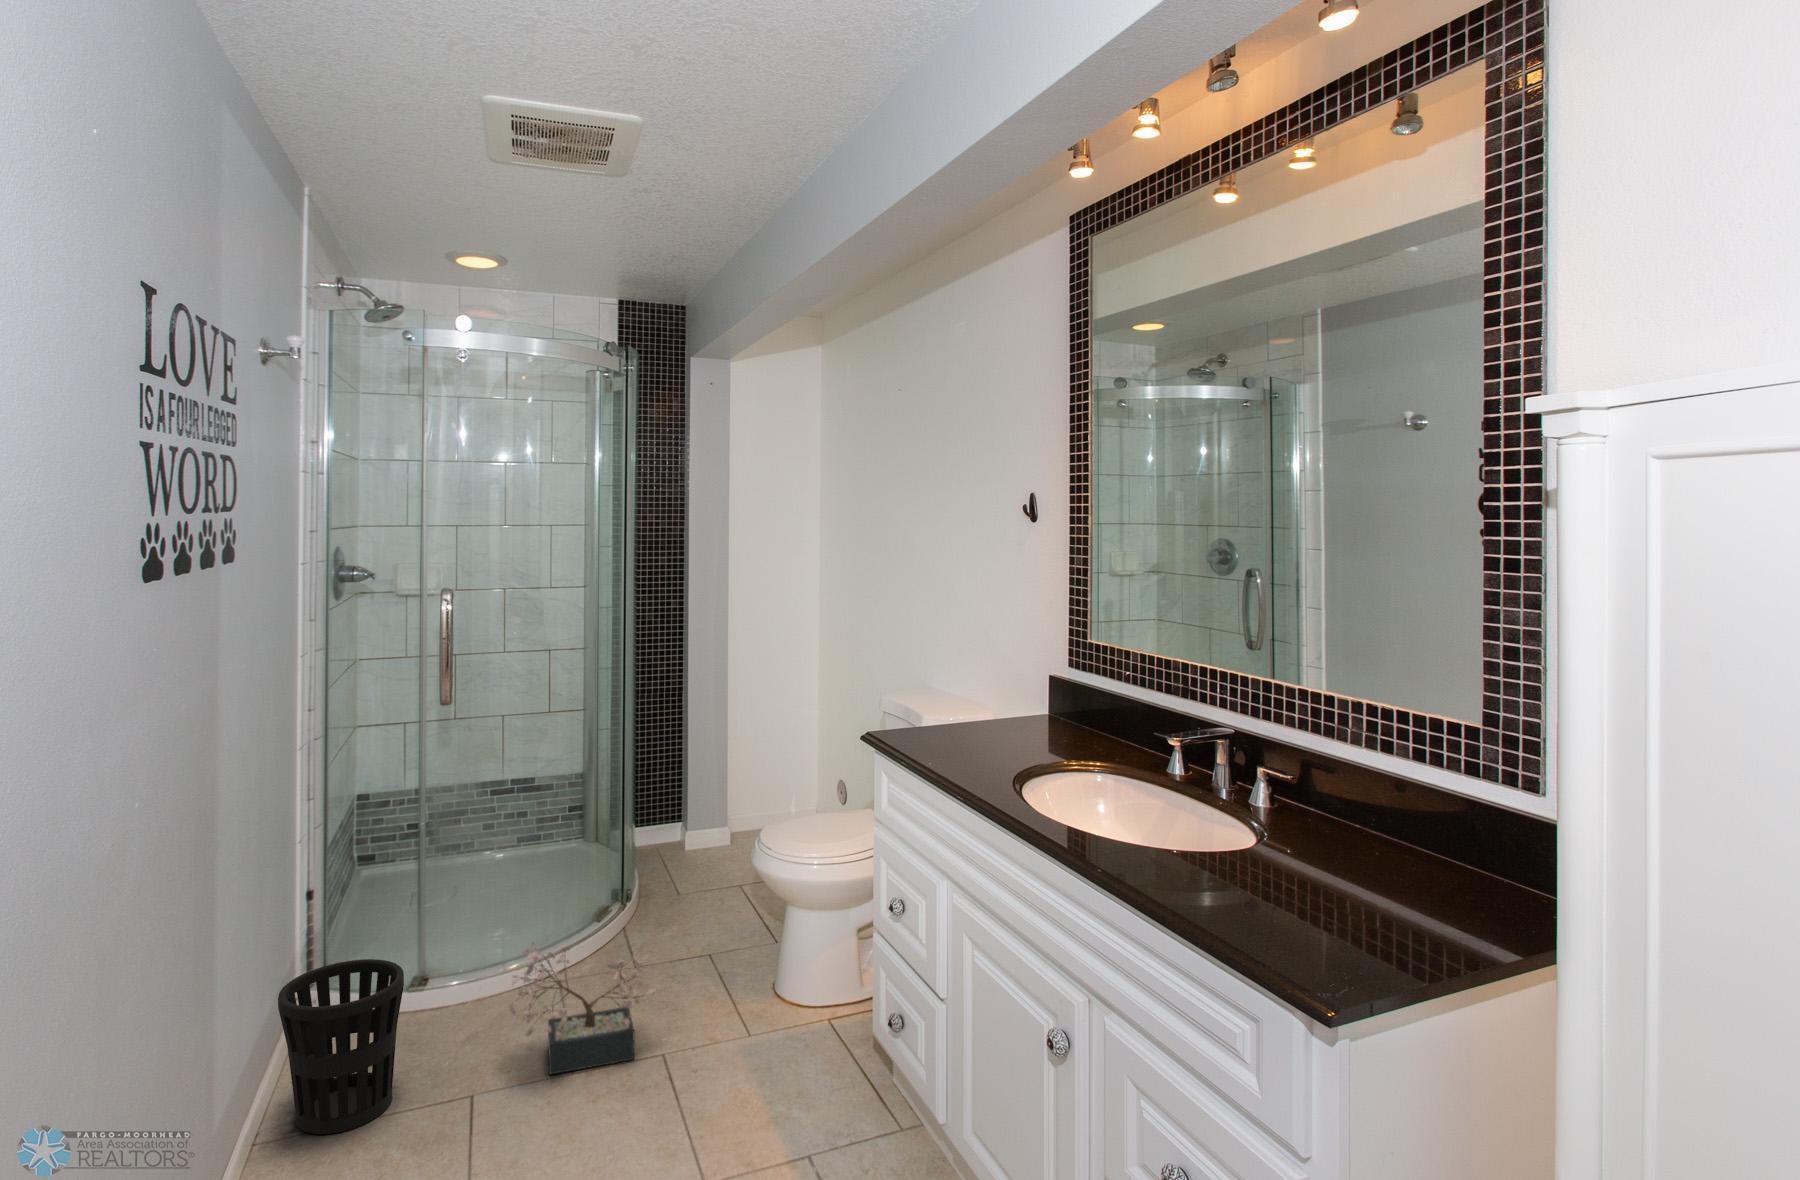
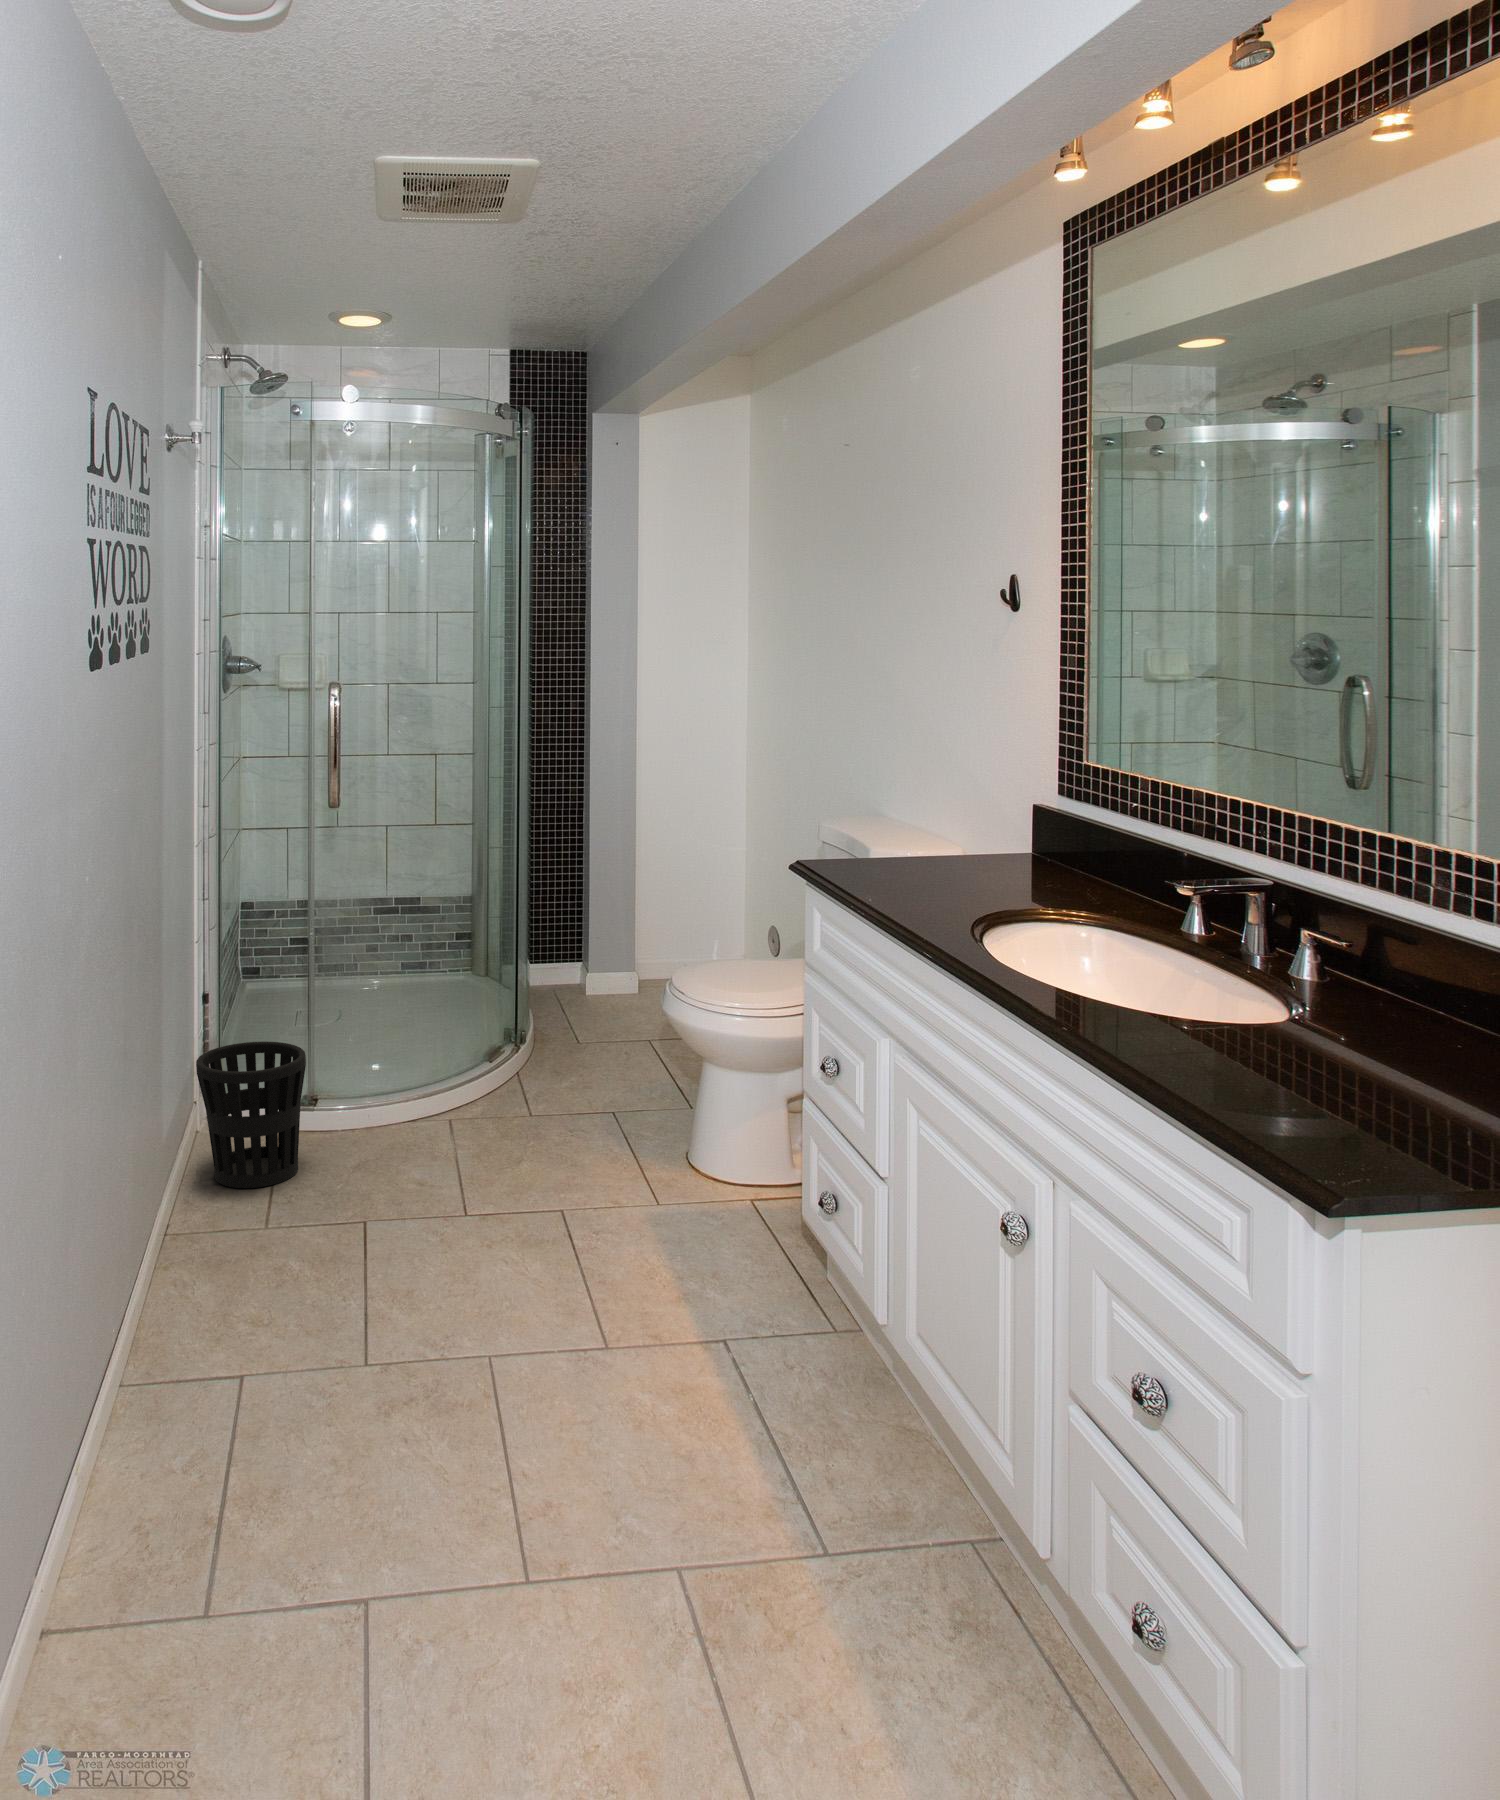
decorative plant: present [508,942,656,1074] -> none [402,1038,544,1161]

